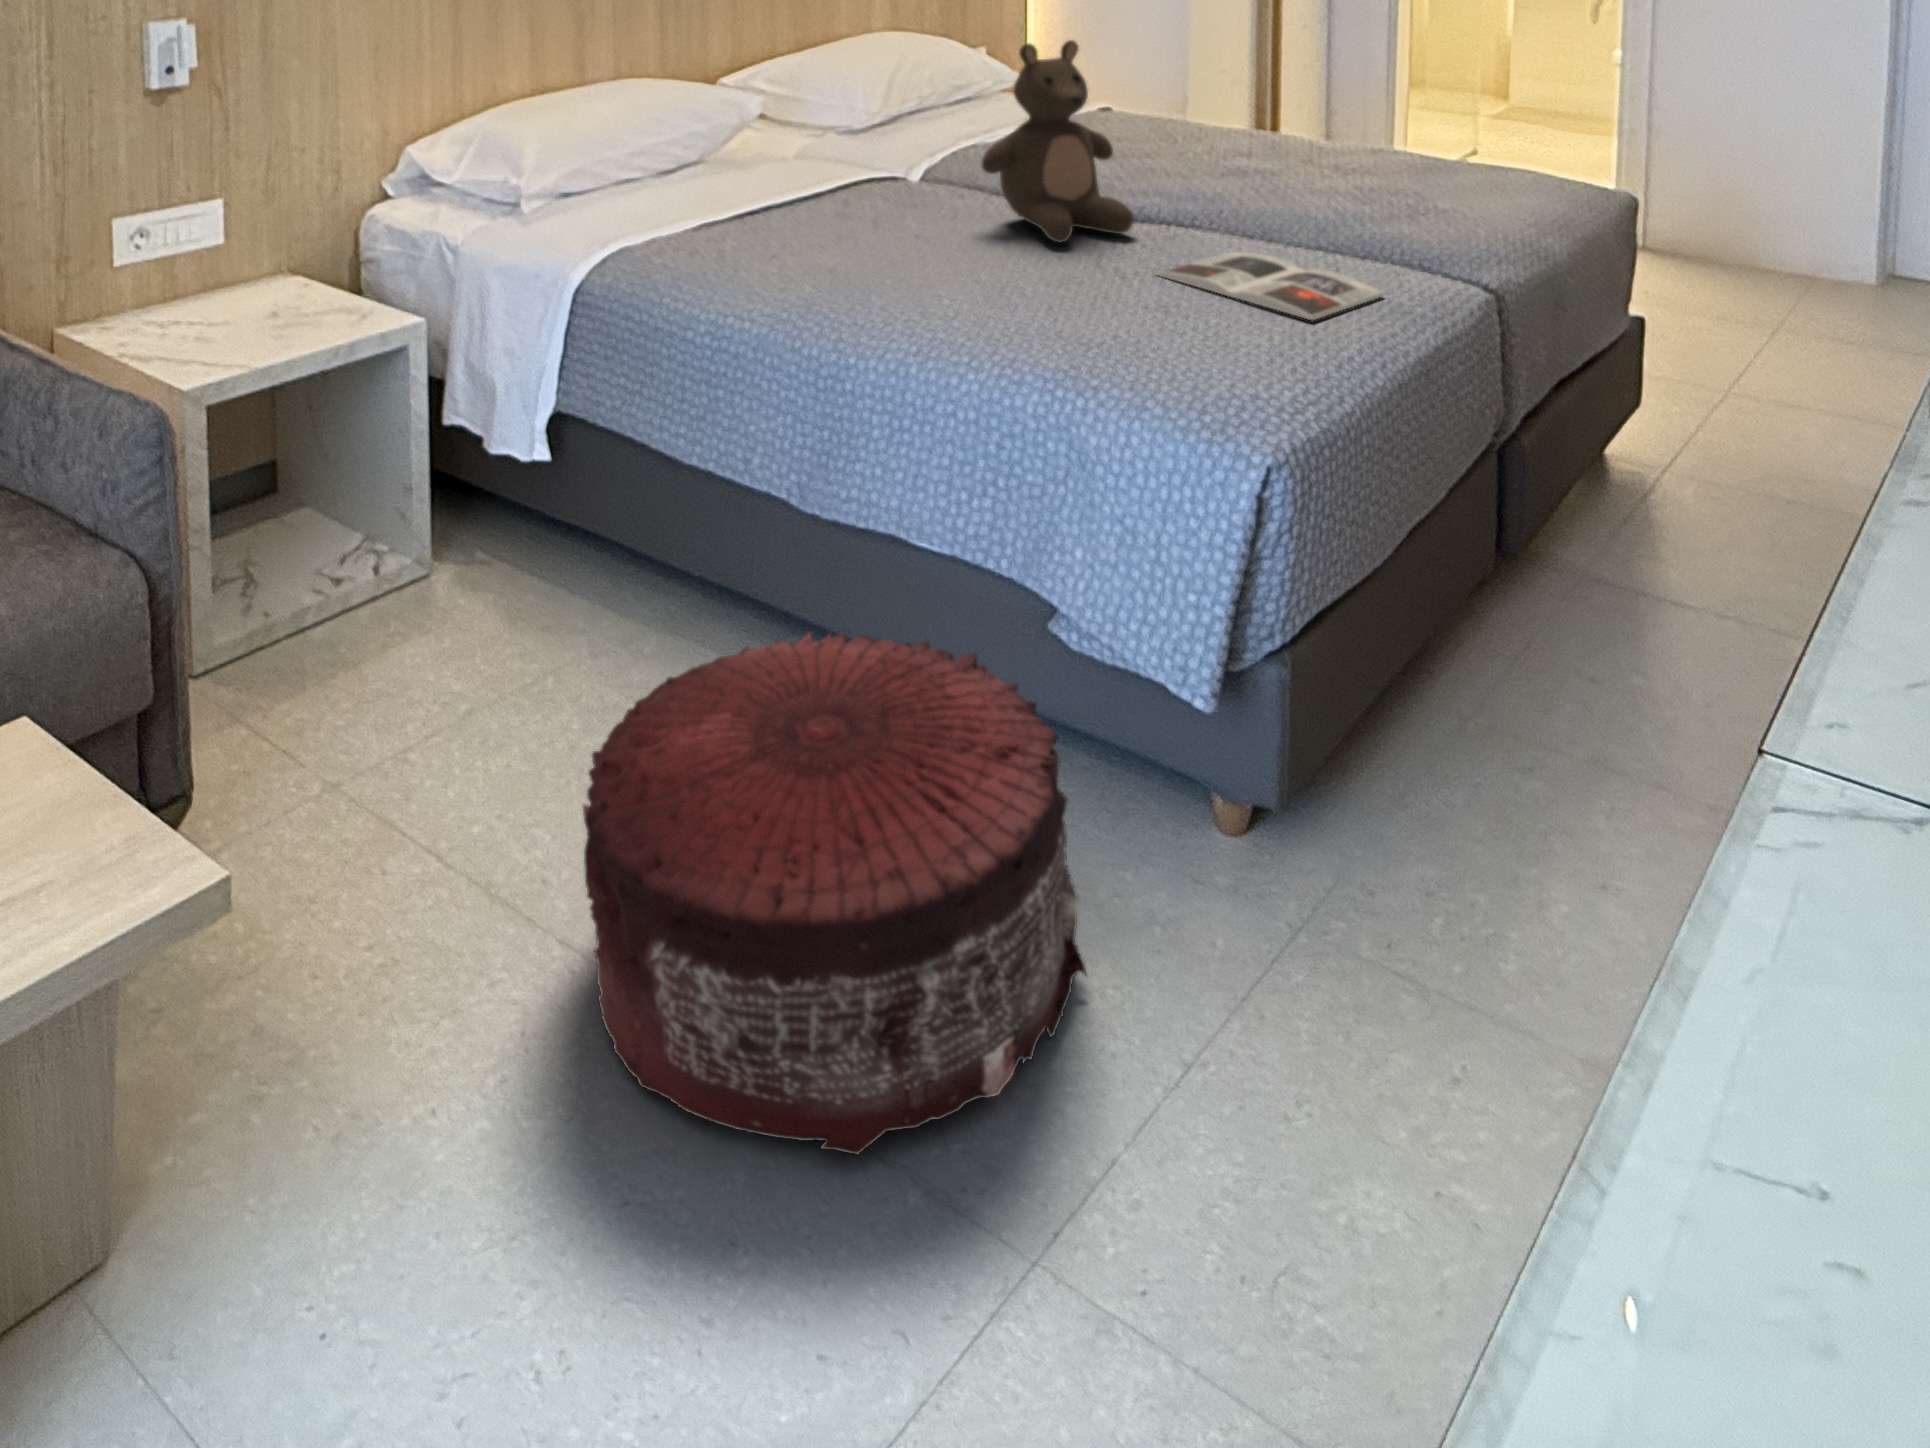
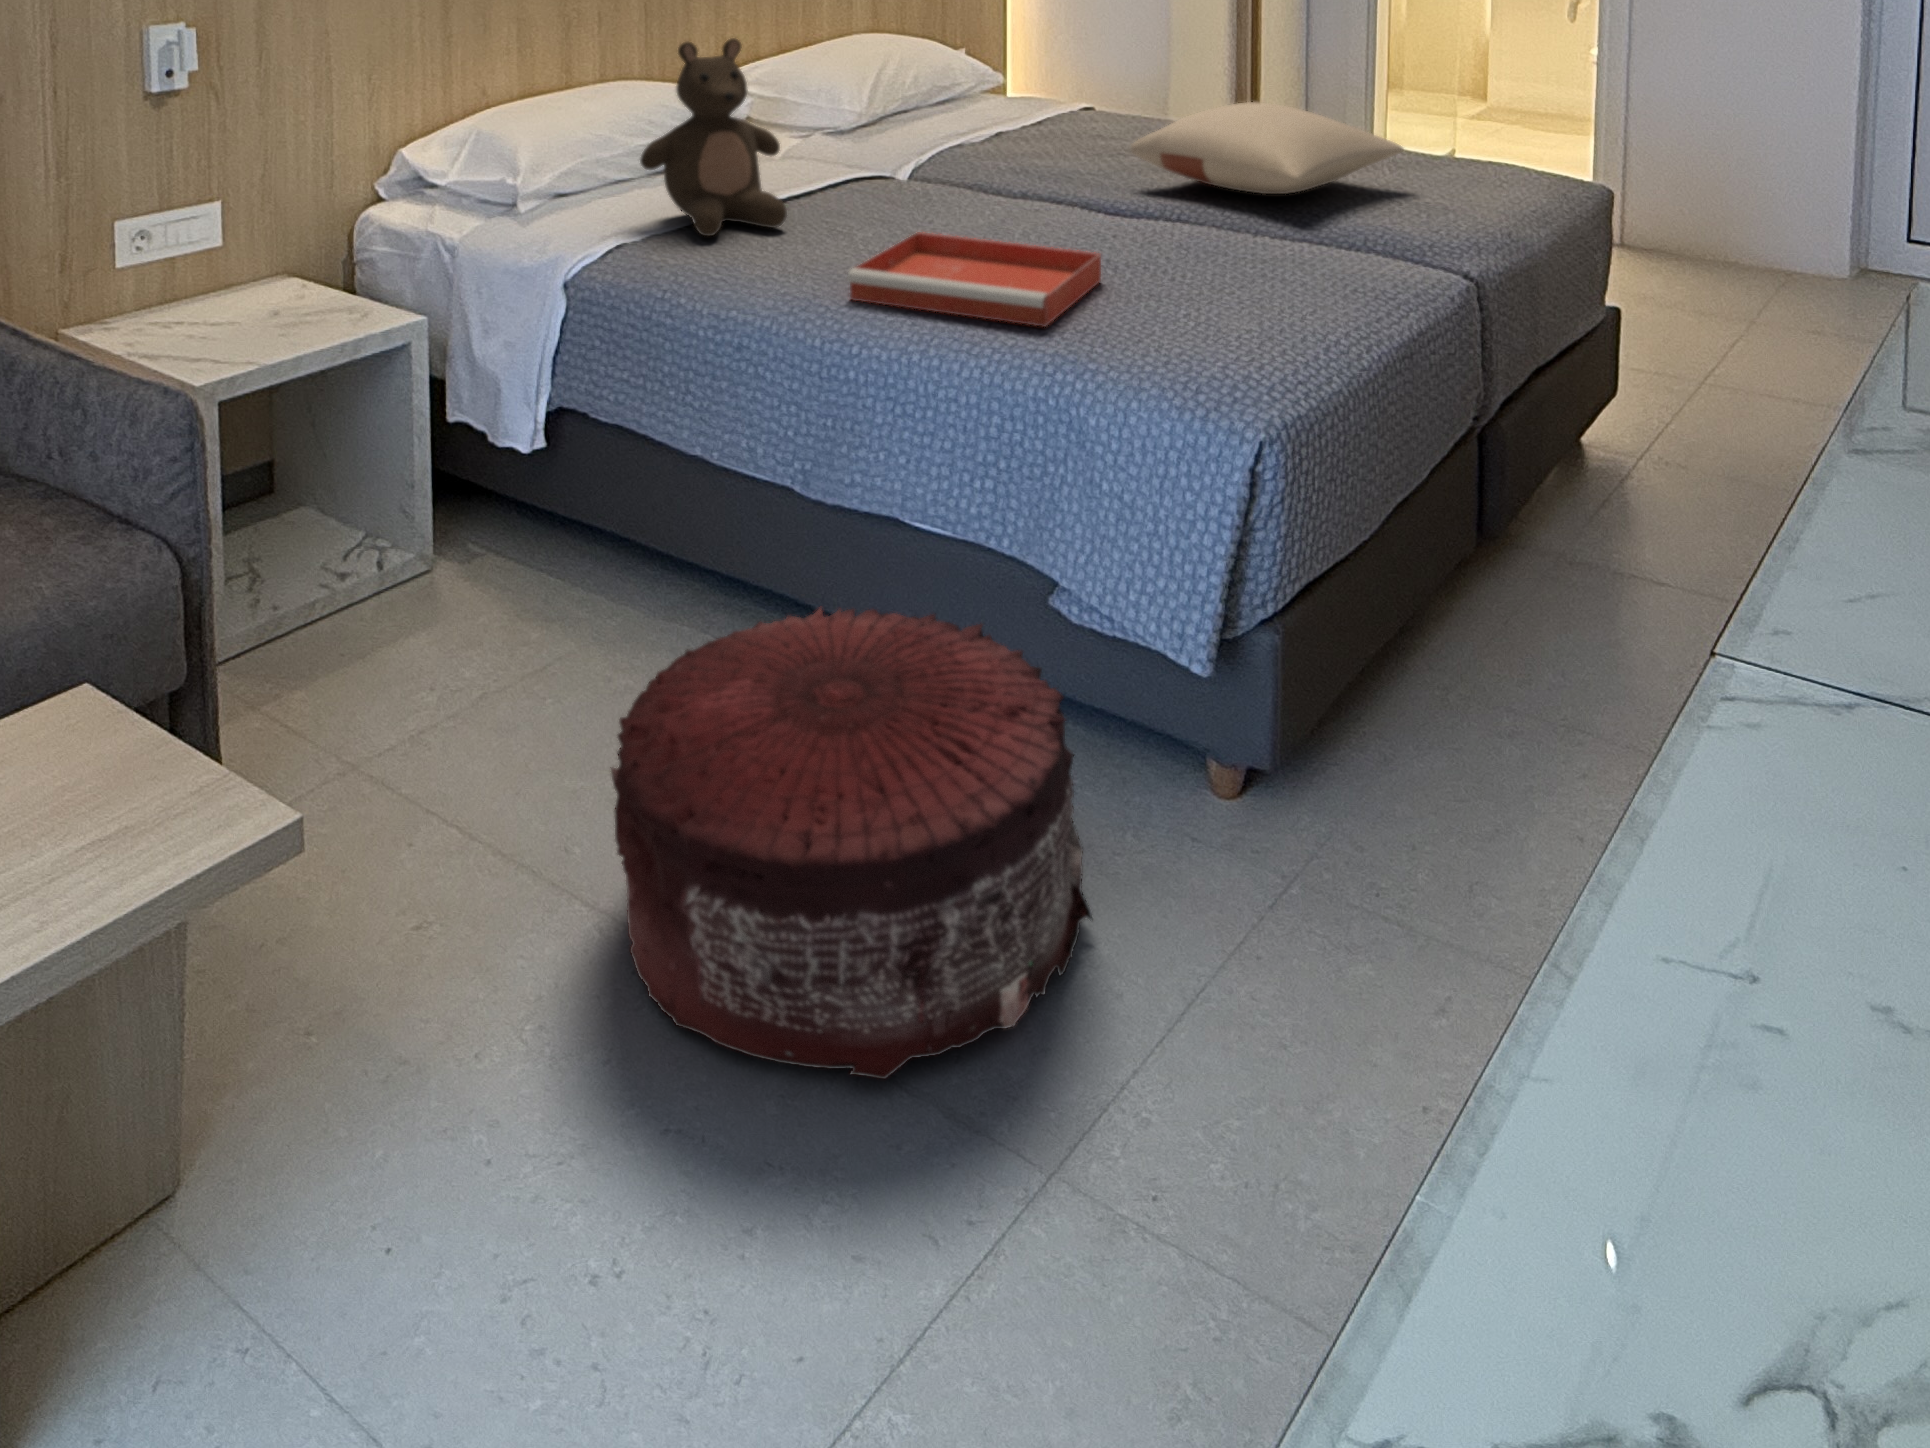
stuffed bear: present [981,40,1134,242] -> present [640,38,787,236]
pillow: none [1145,107,1424,199] -> present [1130,102,1403,194]
tray: none [847,237,1110,340] -> present [847,232,1101,326]
magazine: present [1157,252,1385,320] -> none [1145,244,1369,307]

